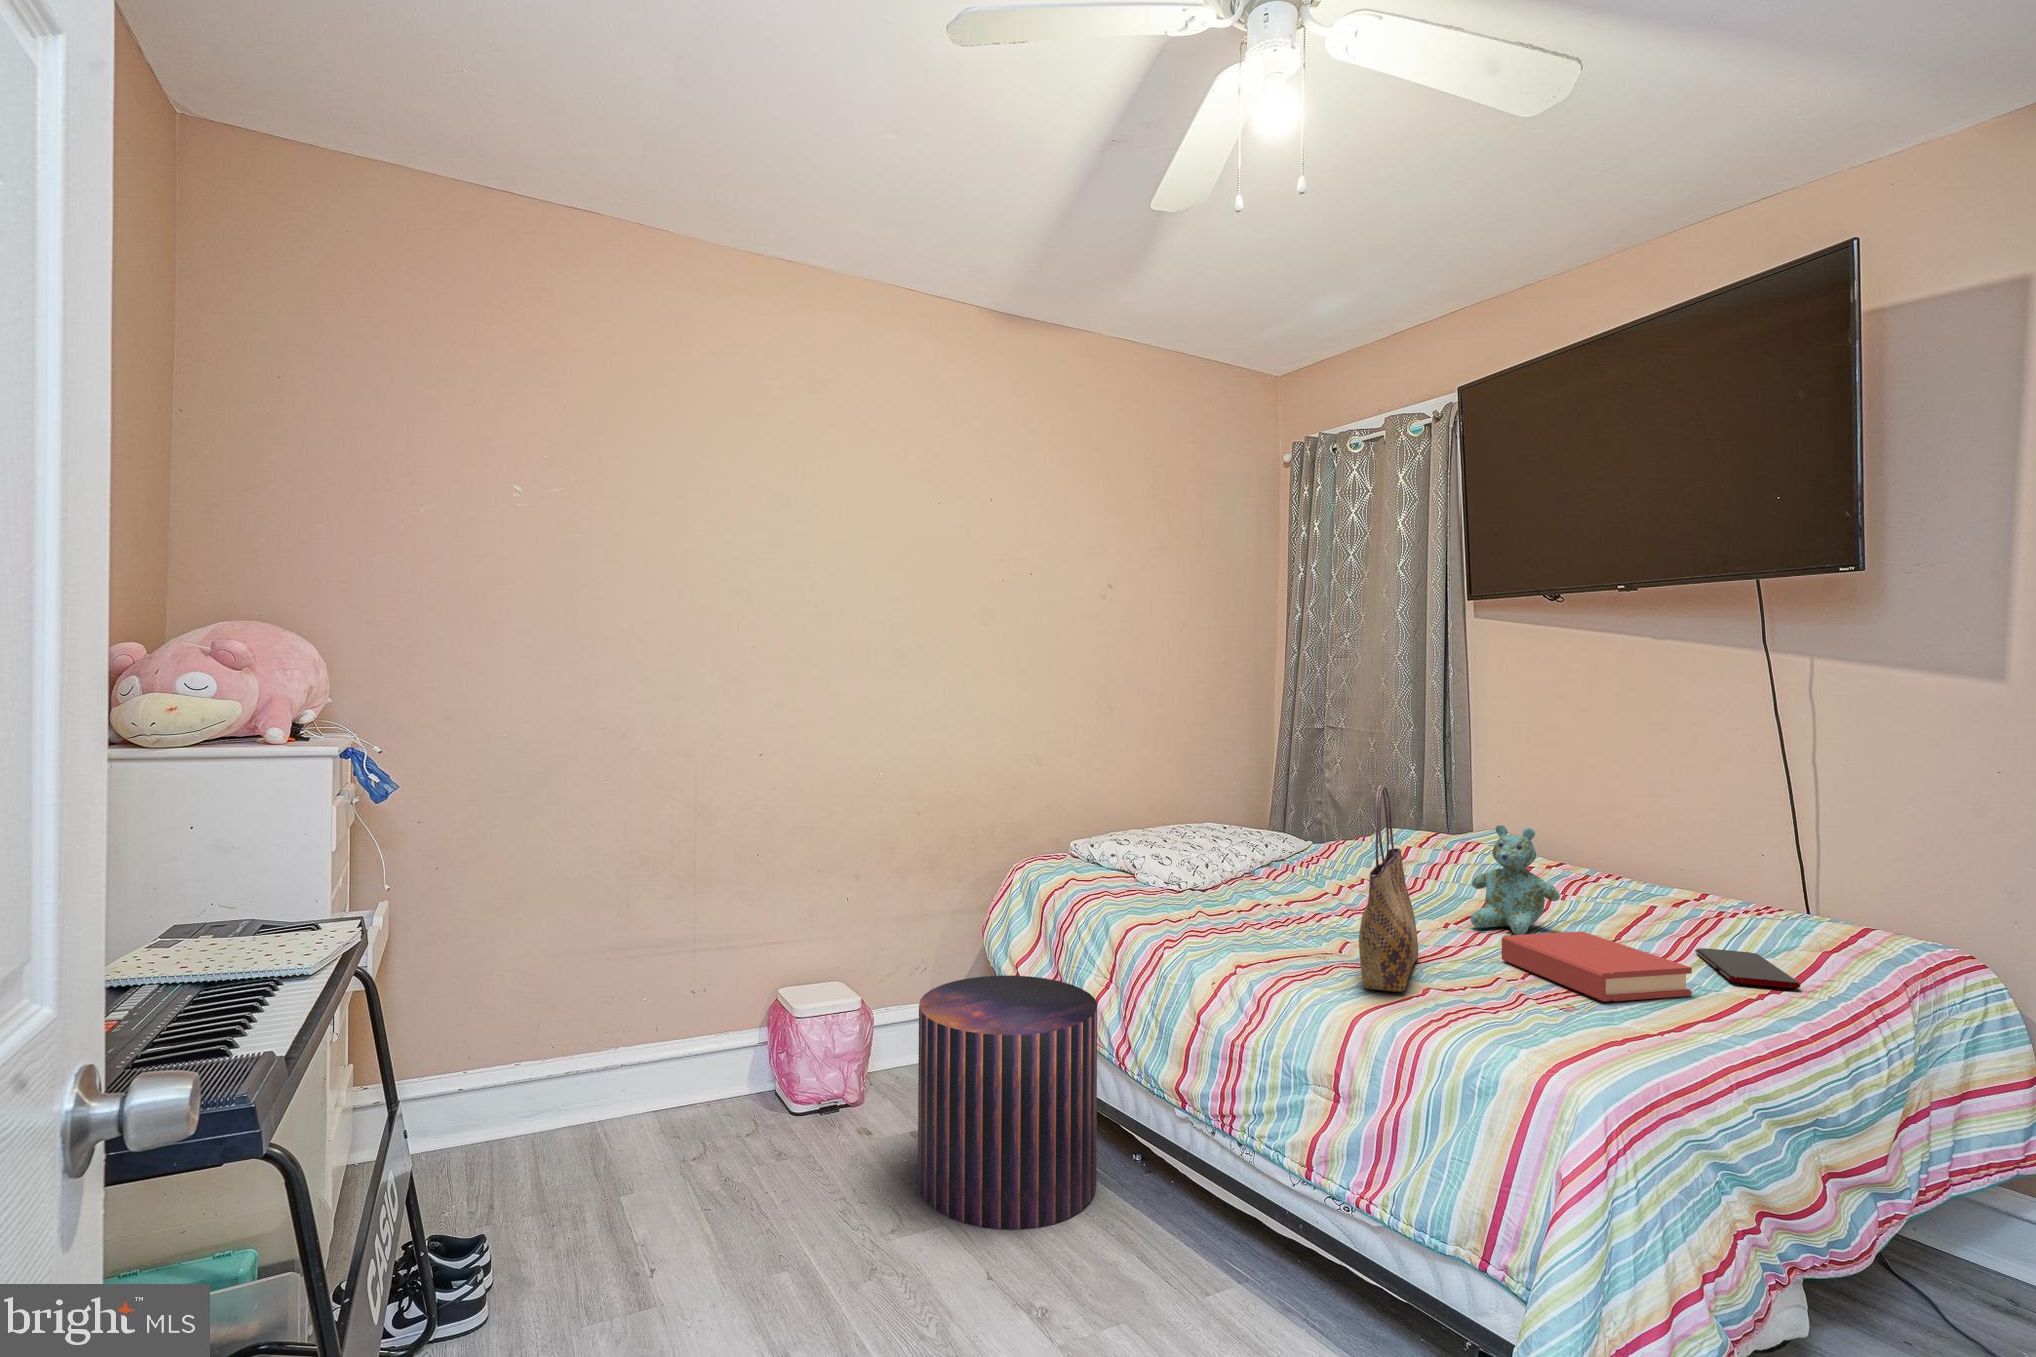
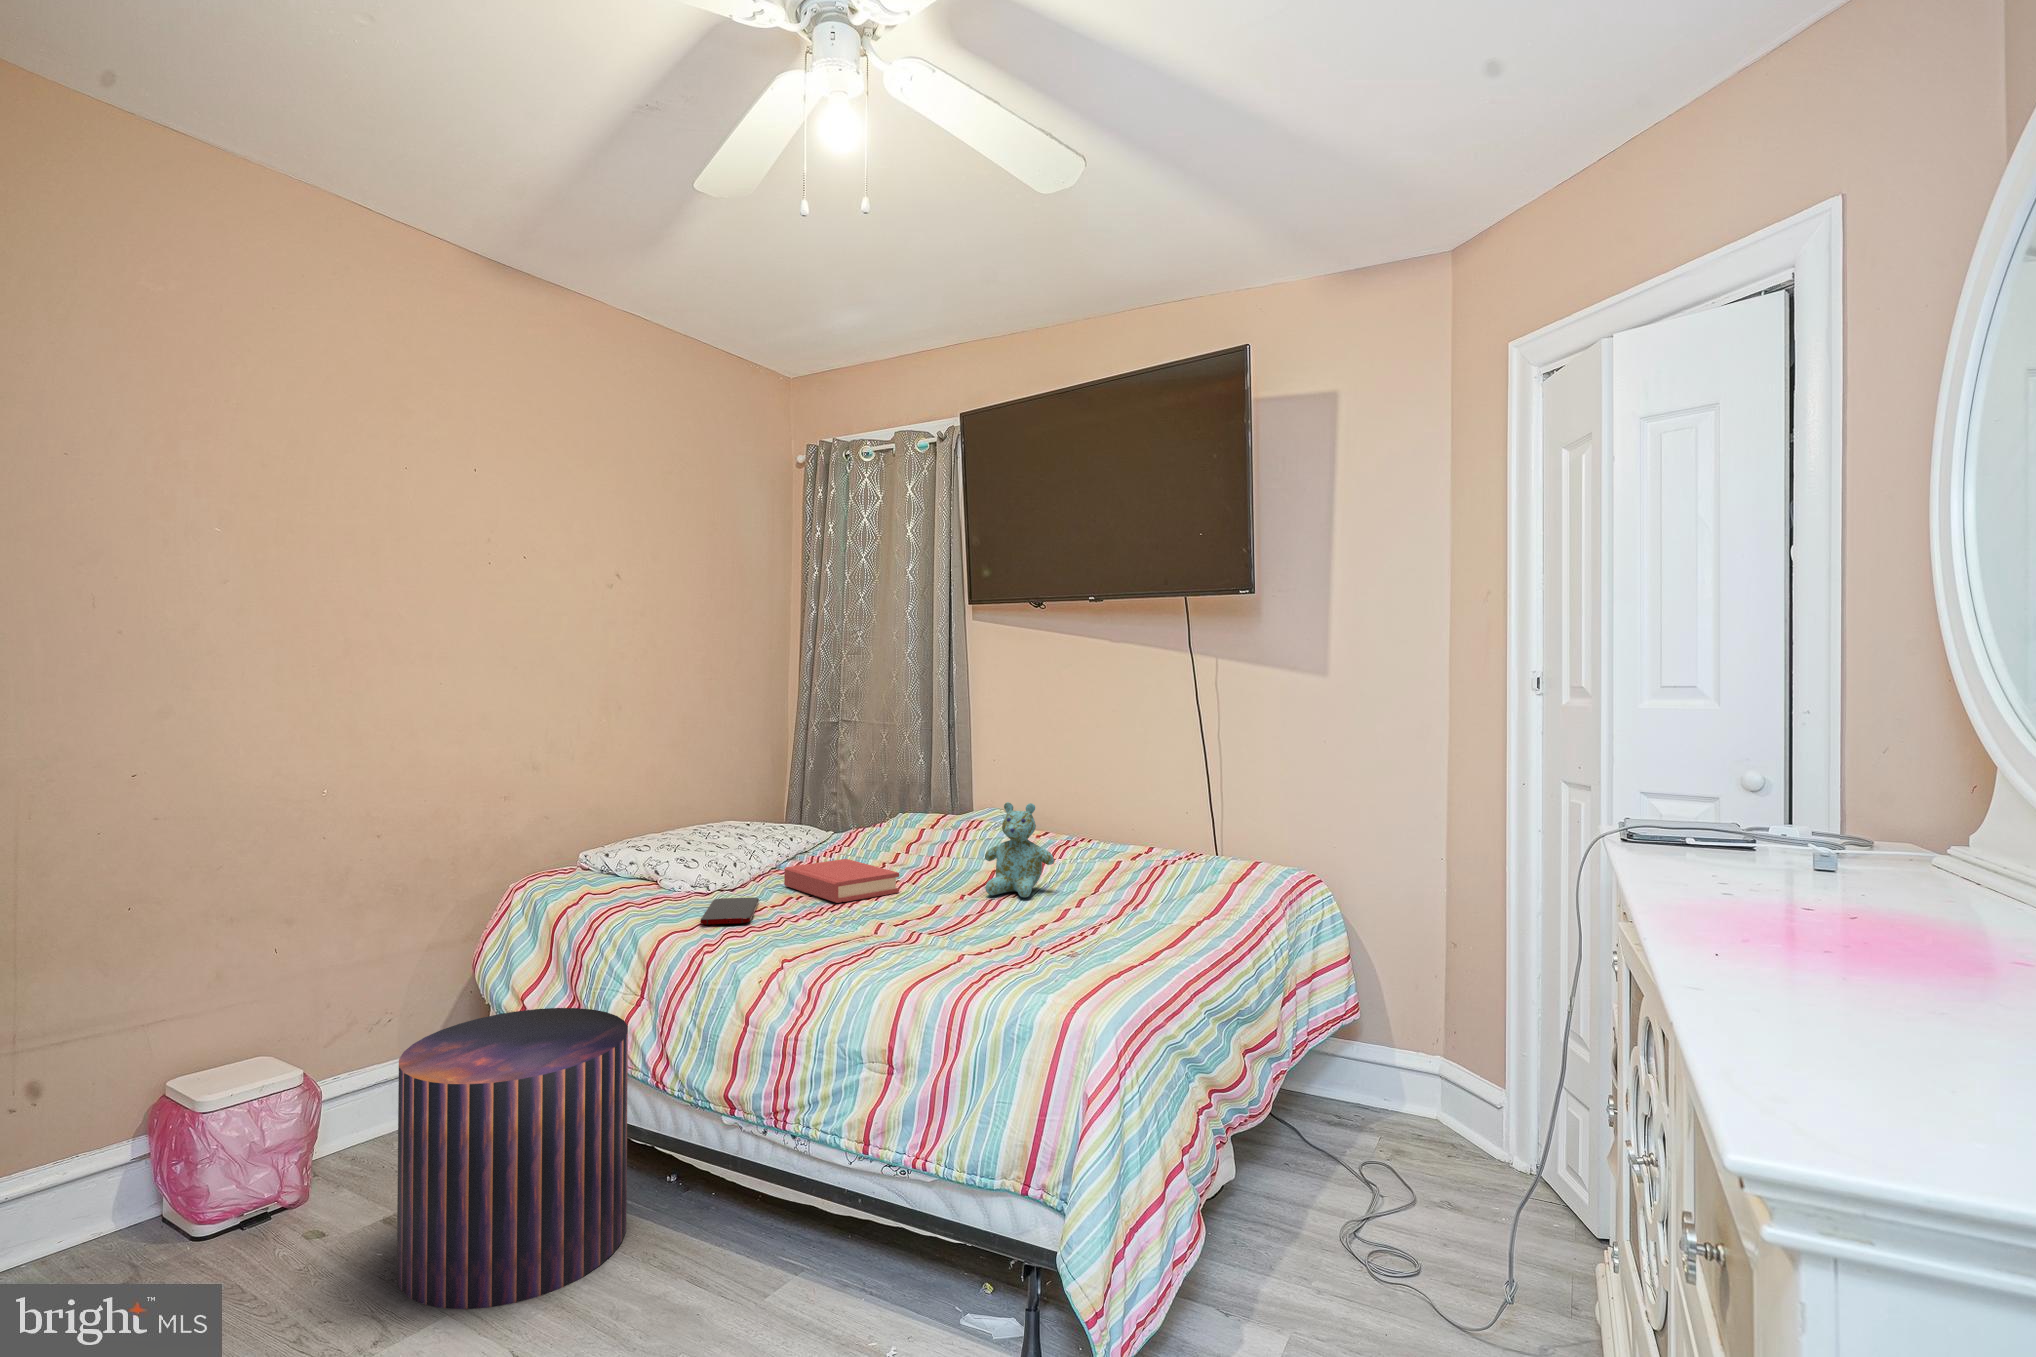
tote bag: present [1359,785,1418,992] -> none [905,772,951,963]
hardback book: present [1502,931,1692,1002] -> present [784,859,899,903]
smartphone: present [1695,948,1801,988] -> present [700,898,759,924]

